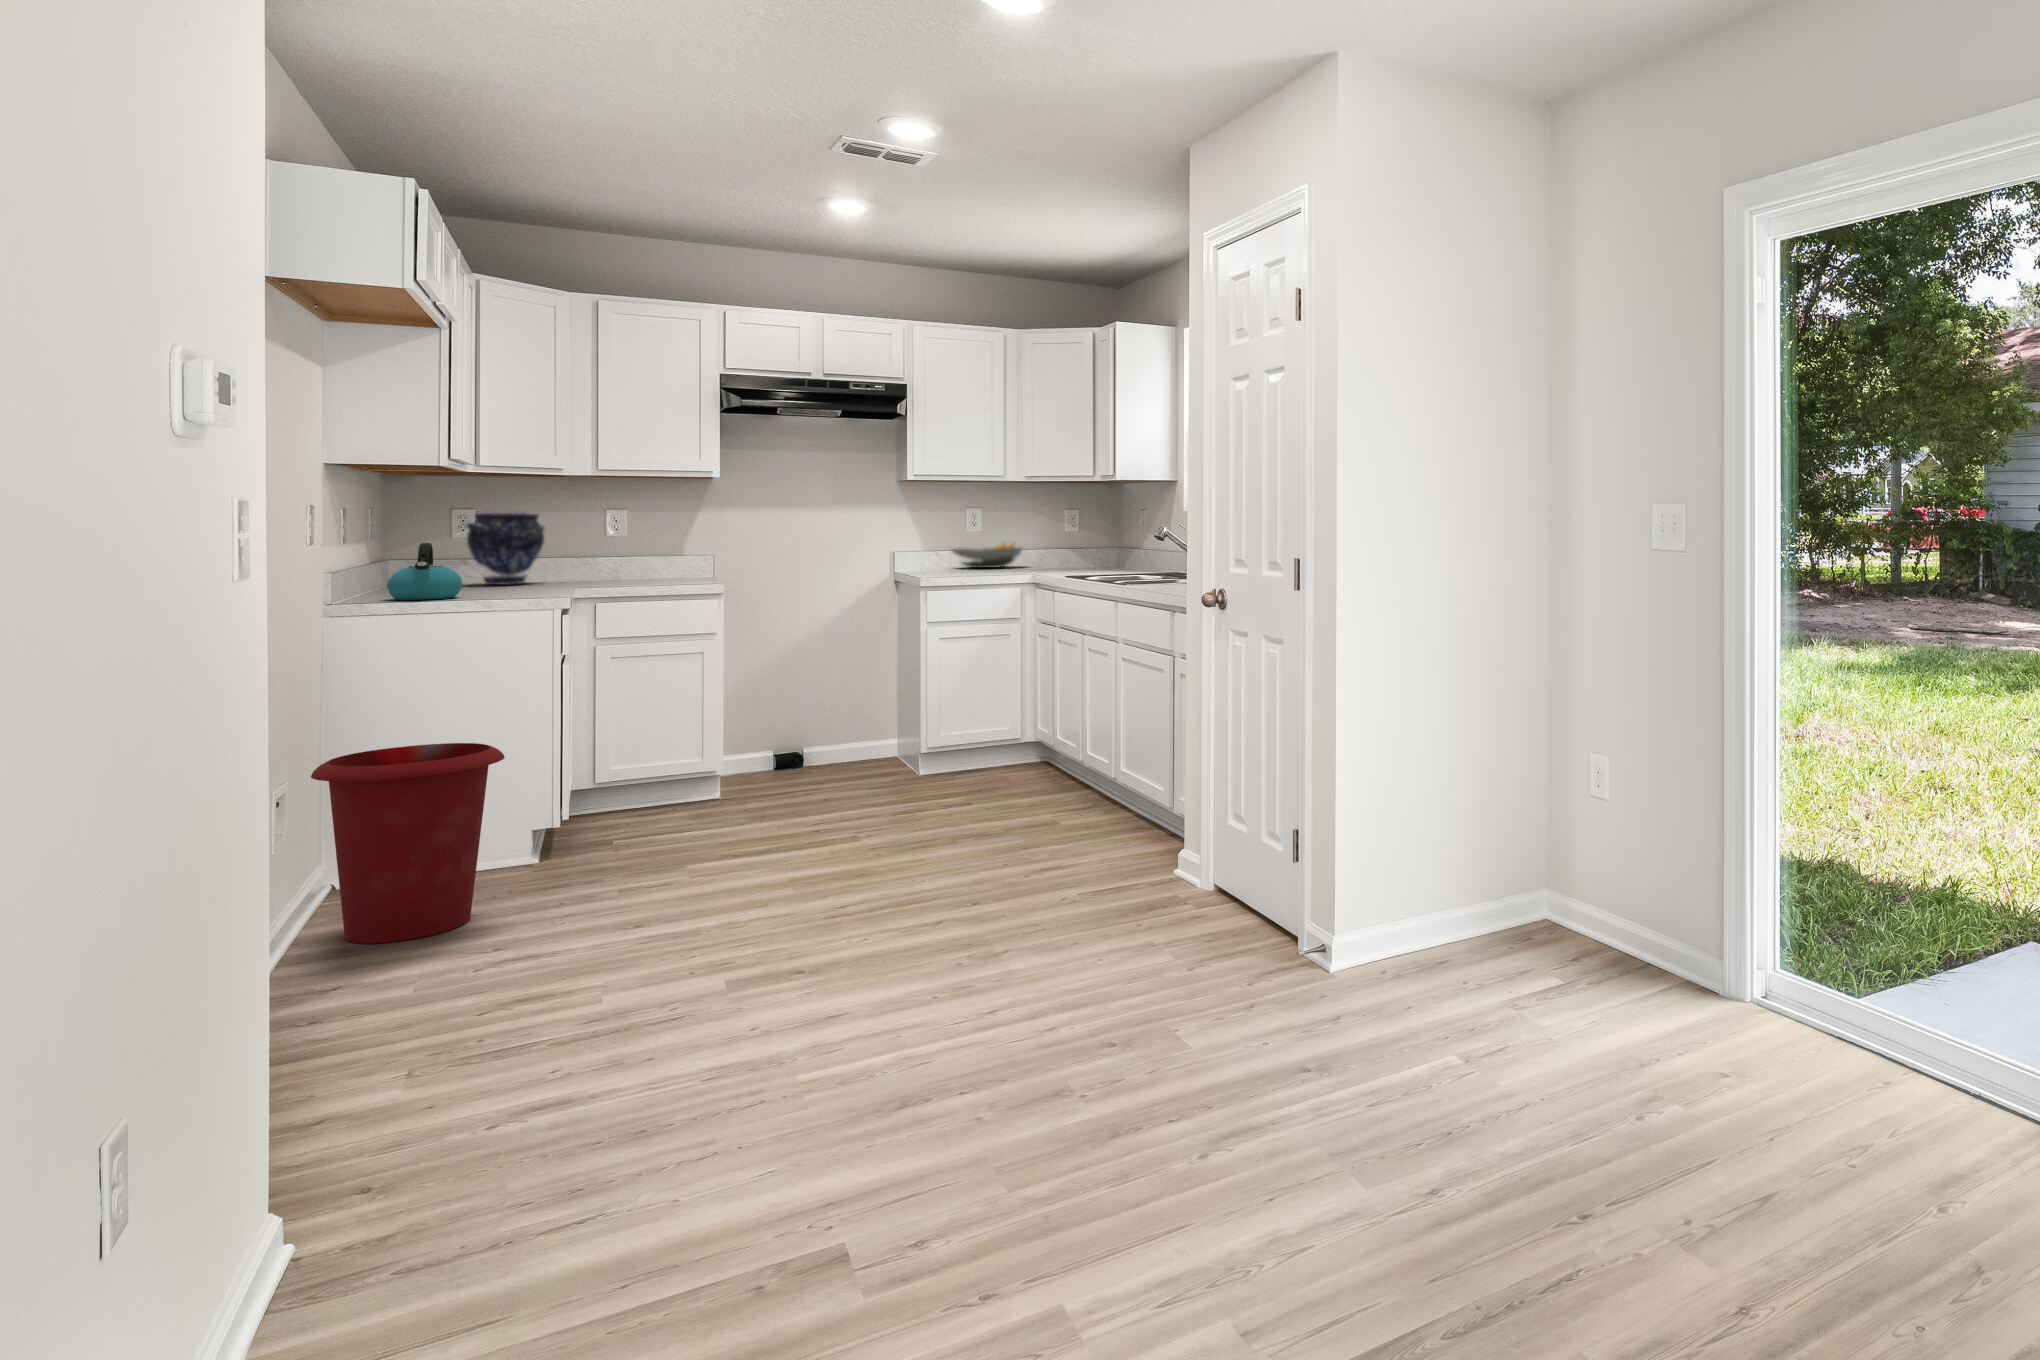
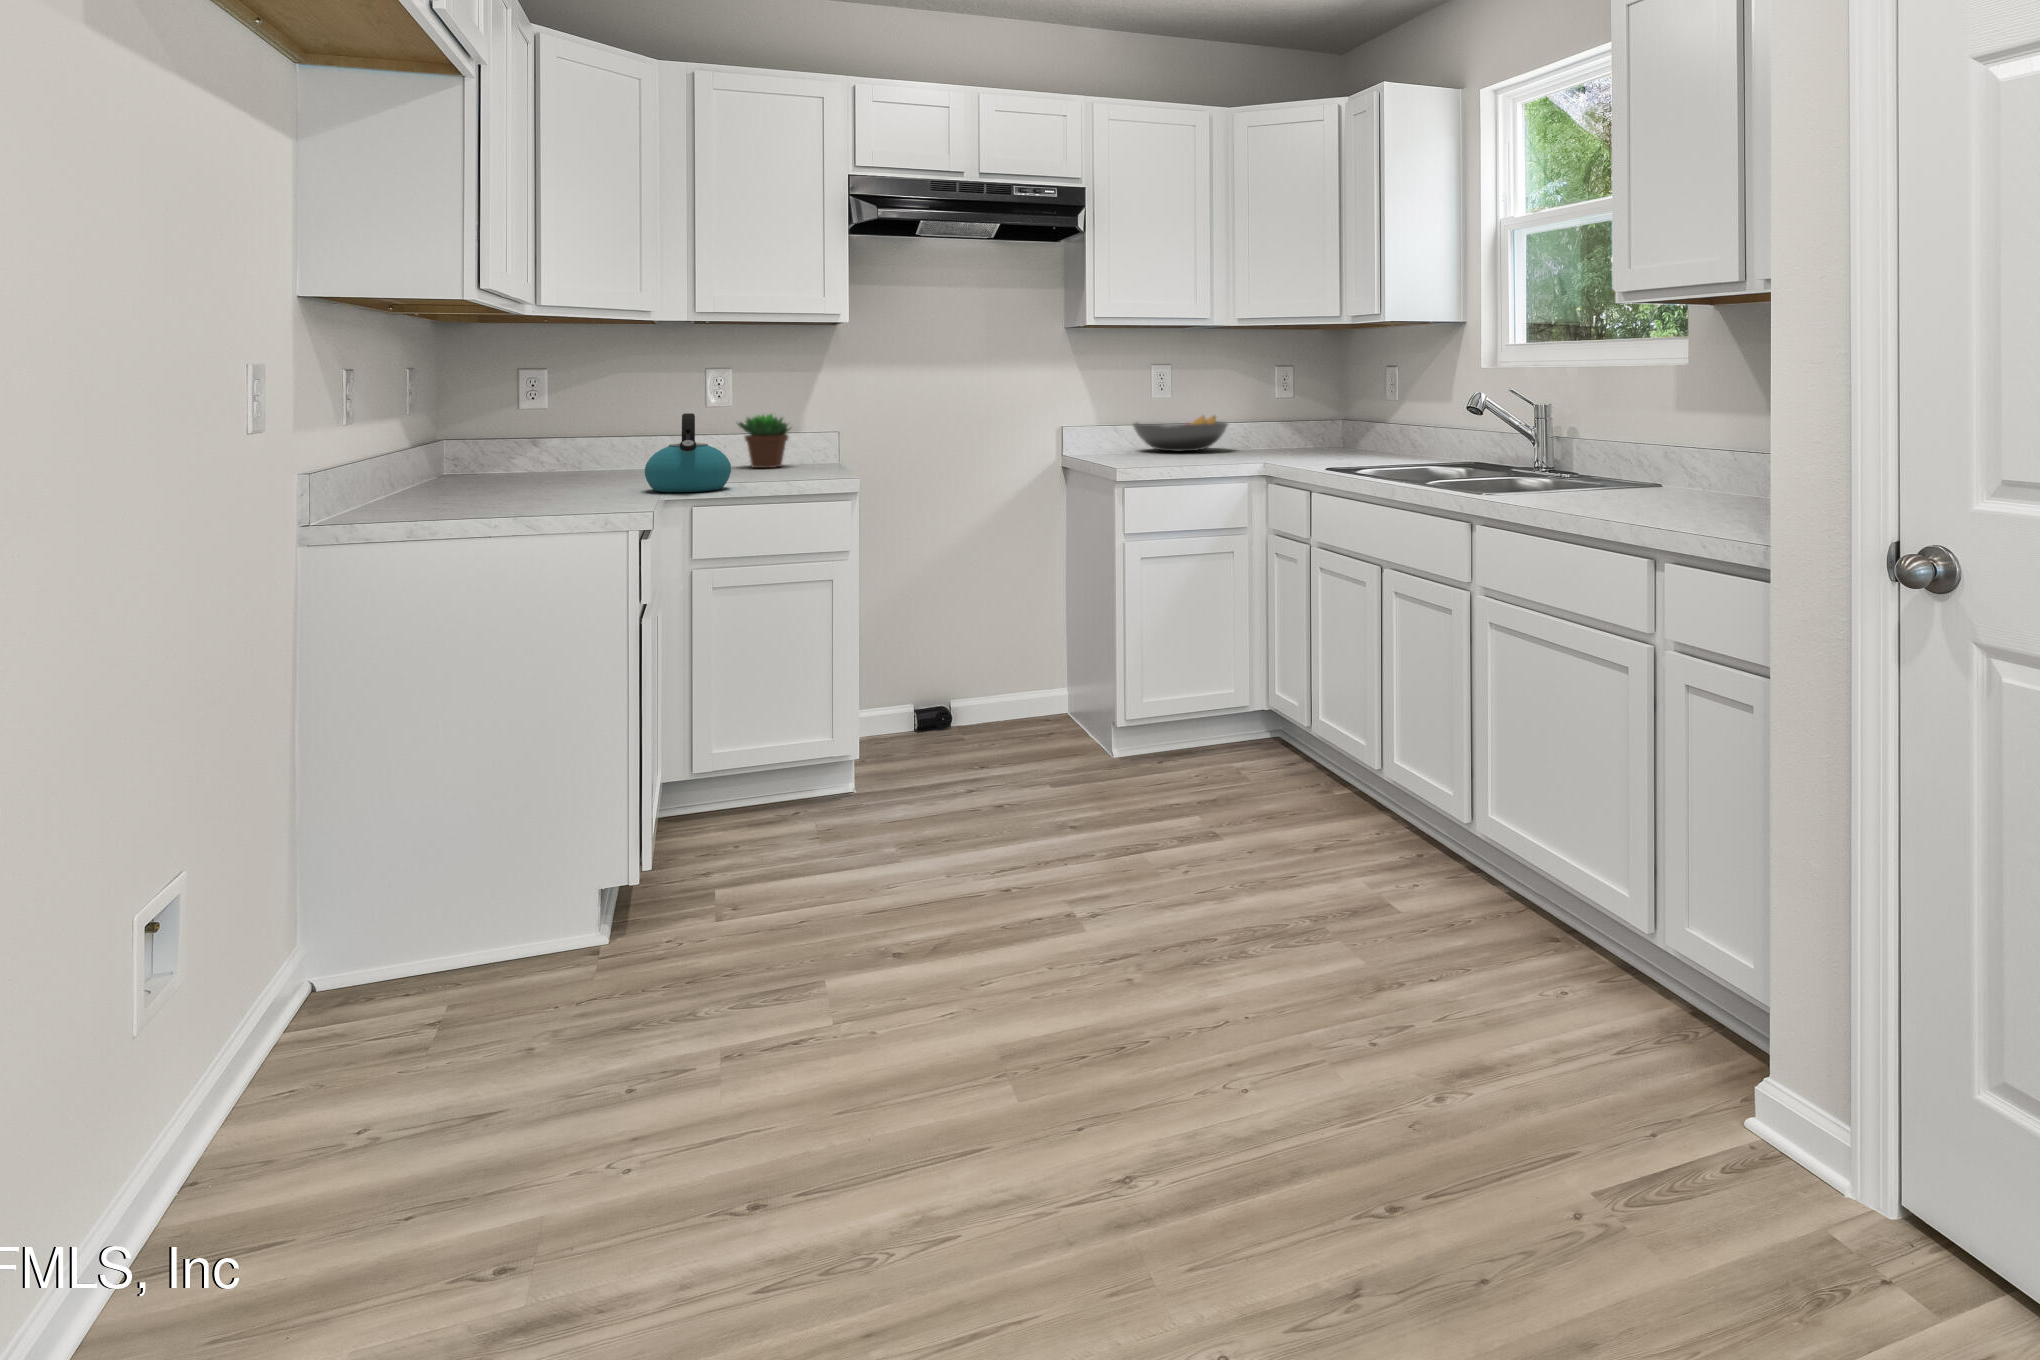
vase: present [467,513,544,585] -> none [532,373,631,474]
succulent plant: none [630,541,676,581] -> present [738,414,790,468]
kettle: present [387,543,462,600] -> present [645,413,731,492]
waste bin: present [311,743,505,944] -> none [201,788,535,1207]

